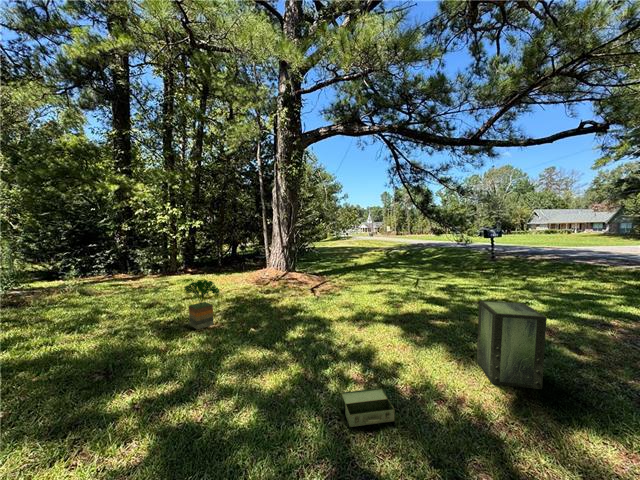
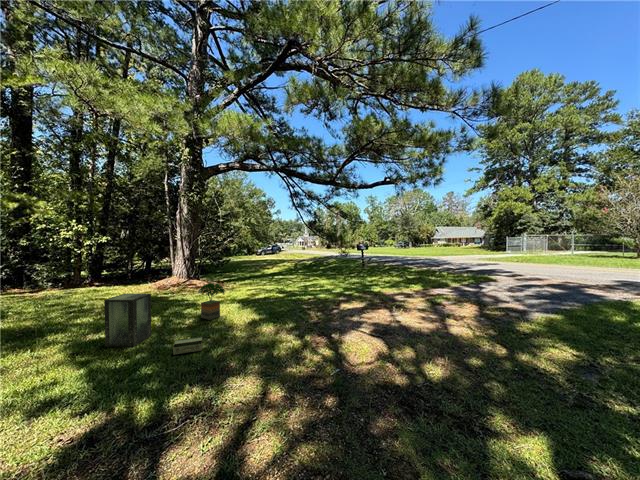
potted tree: present [184,280,219,329] -> present [198,283,225,320]
storage box: present [477,301,547,389] -> present [104,294,151,347]

